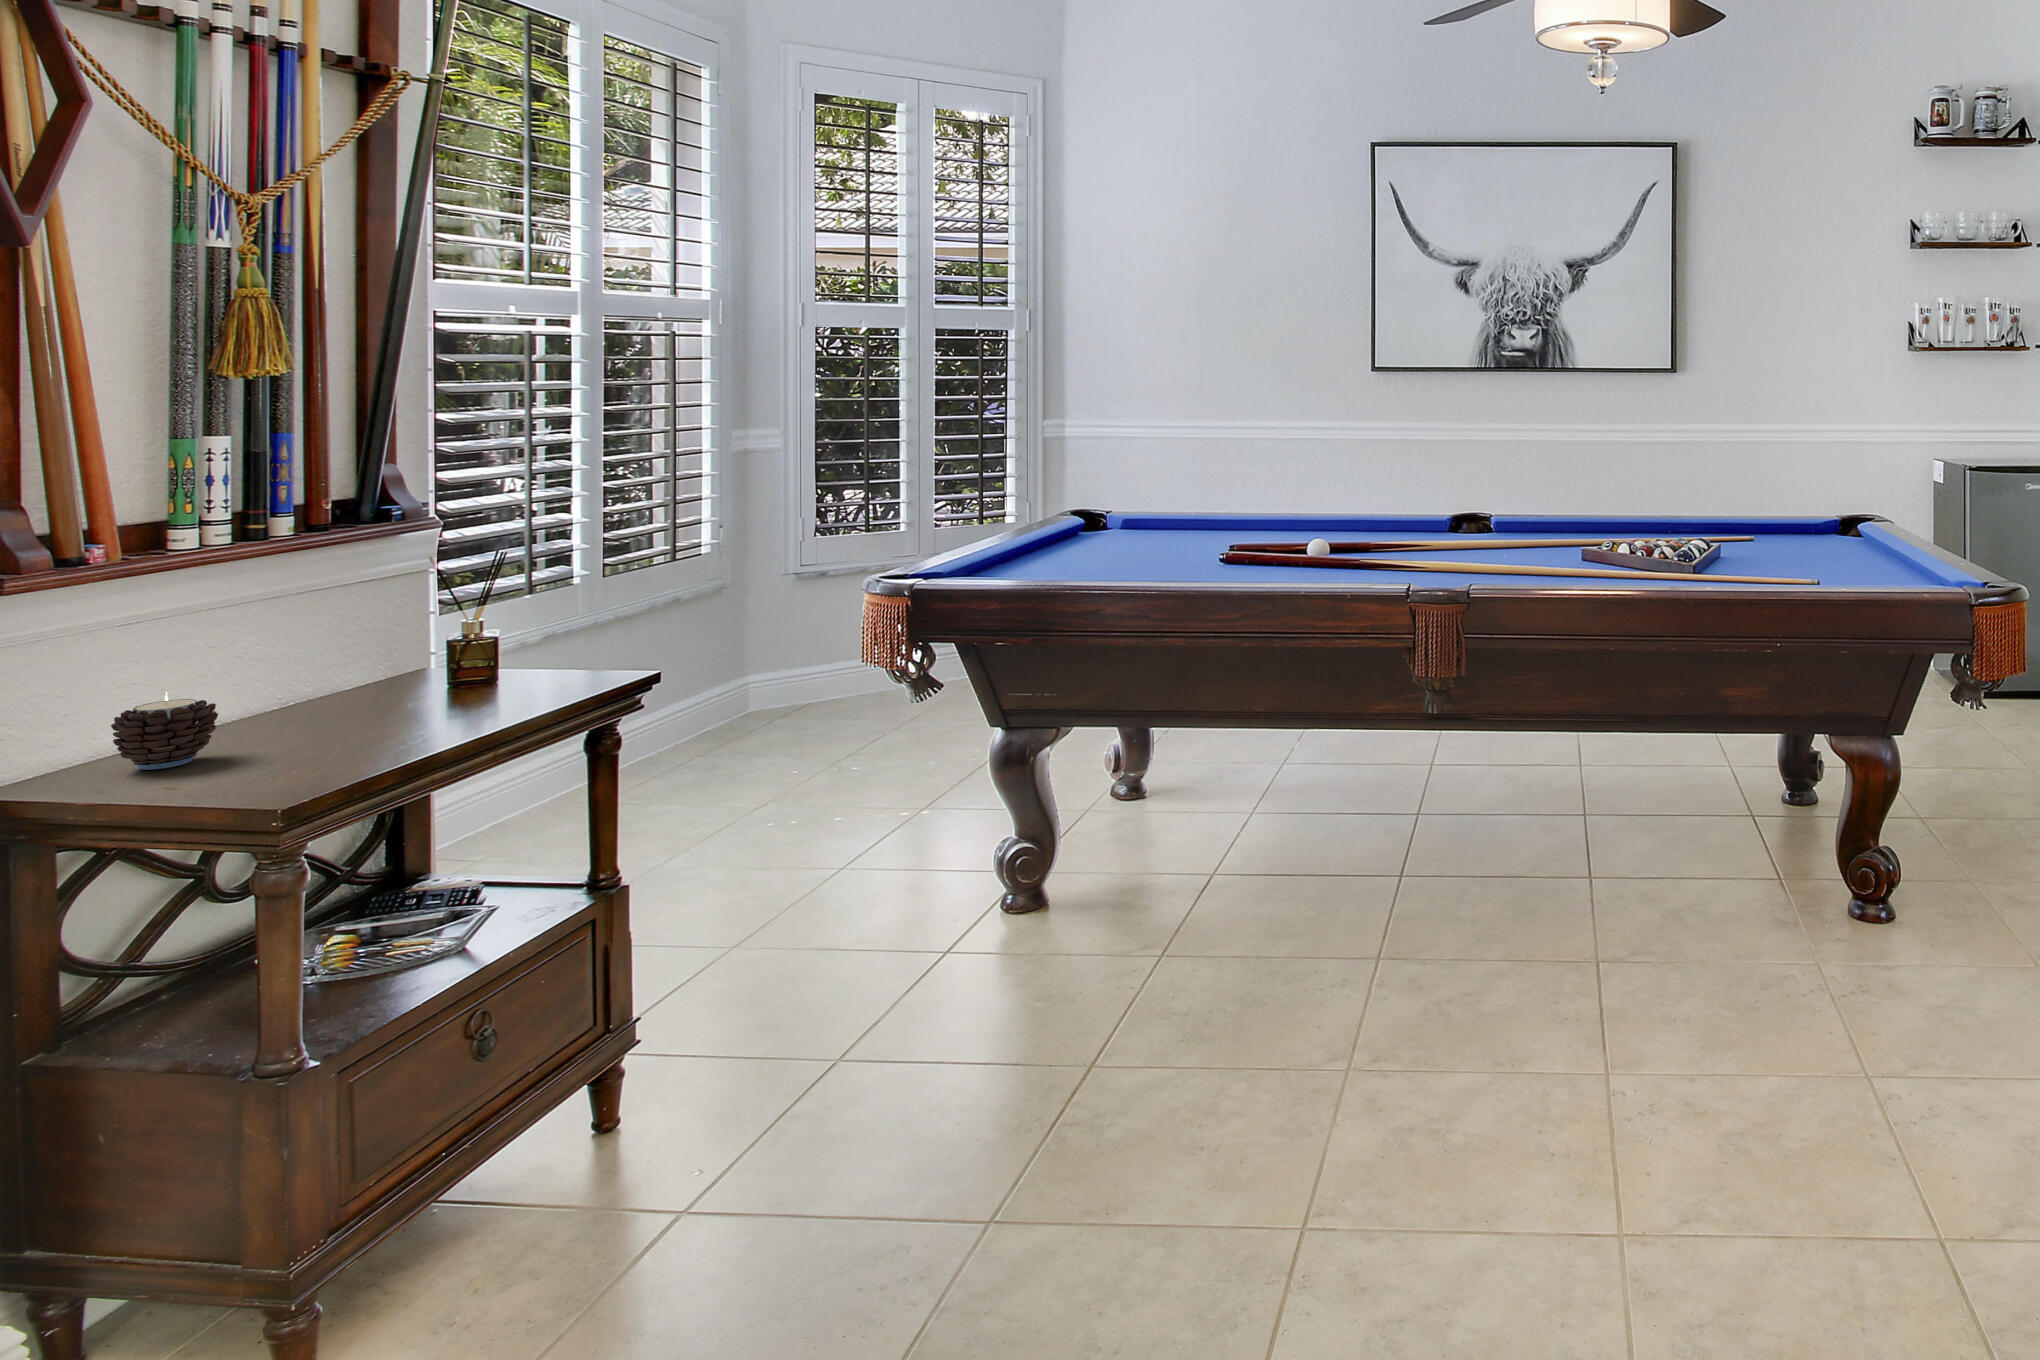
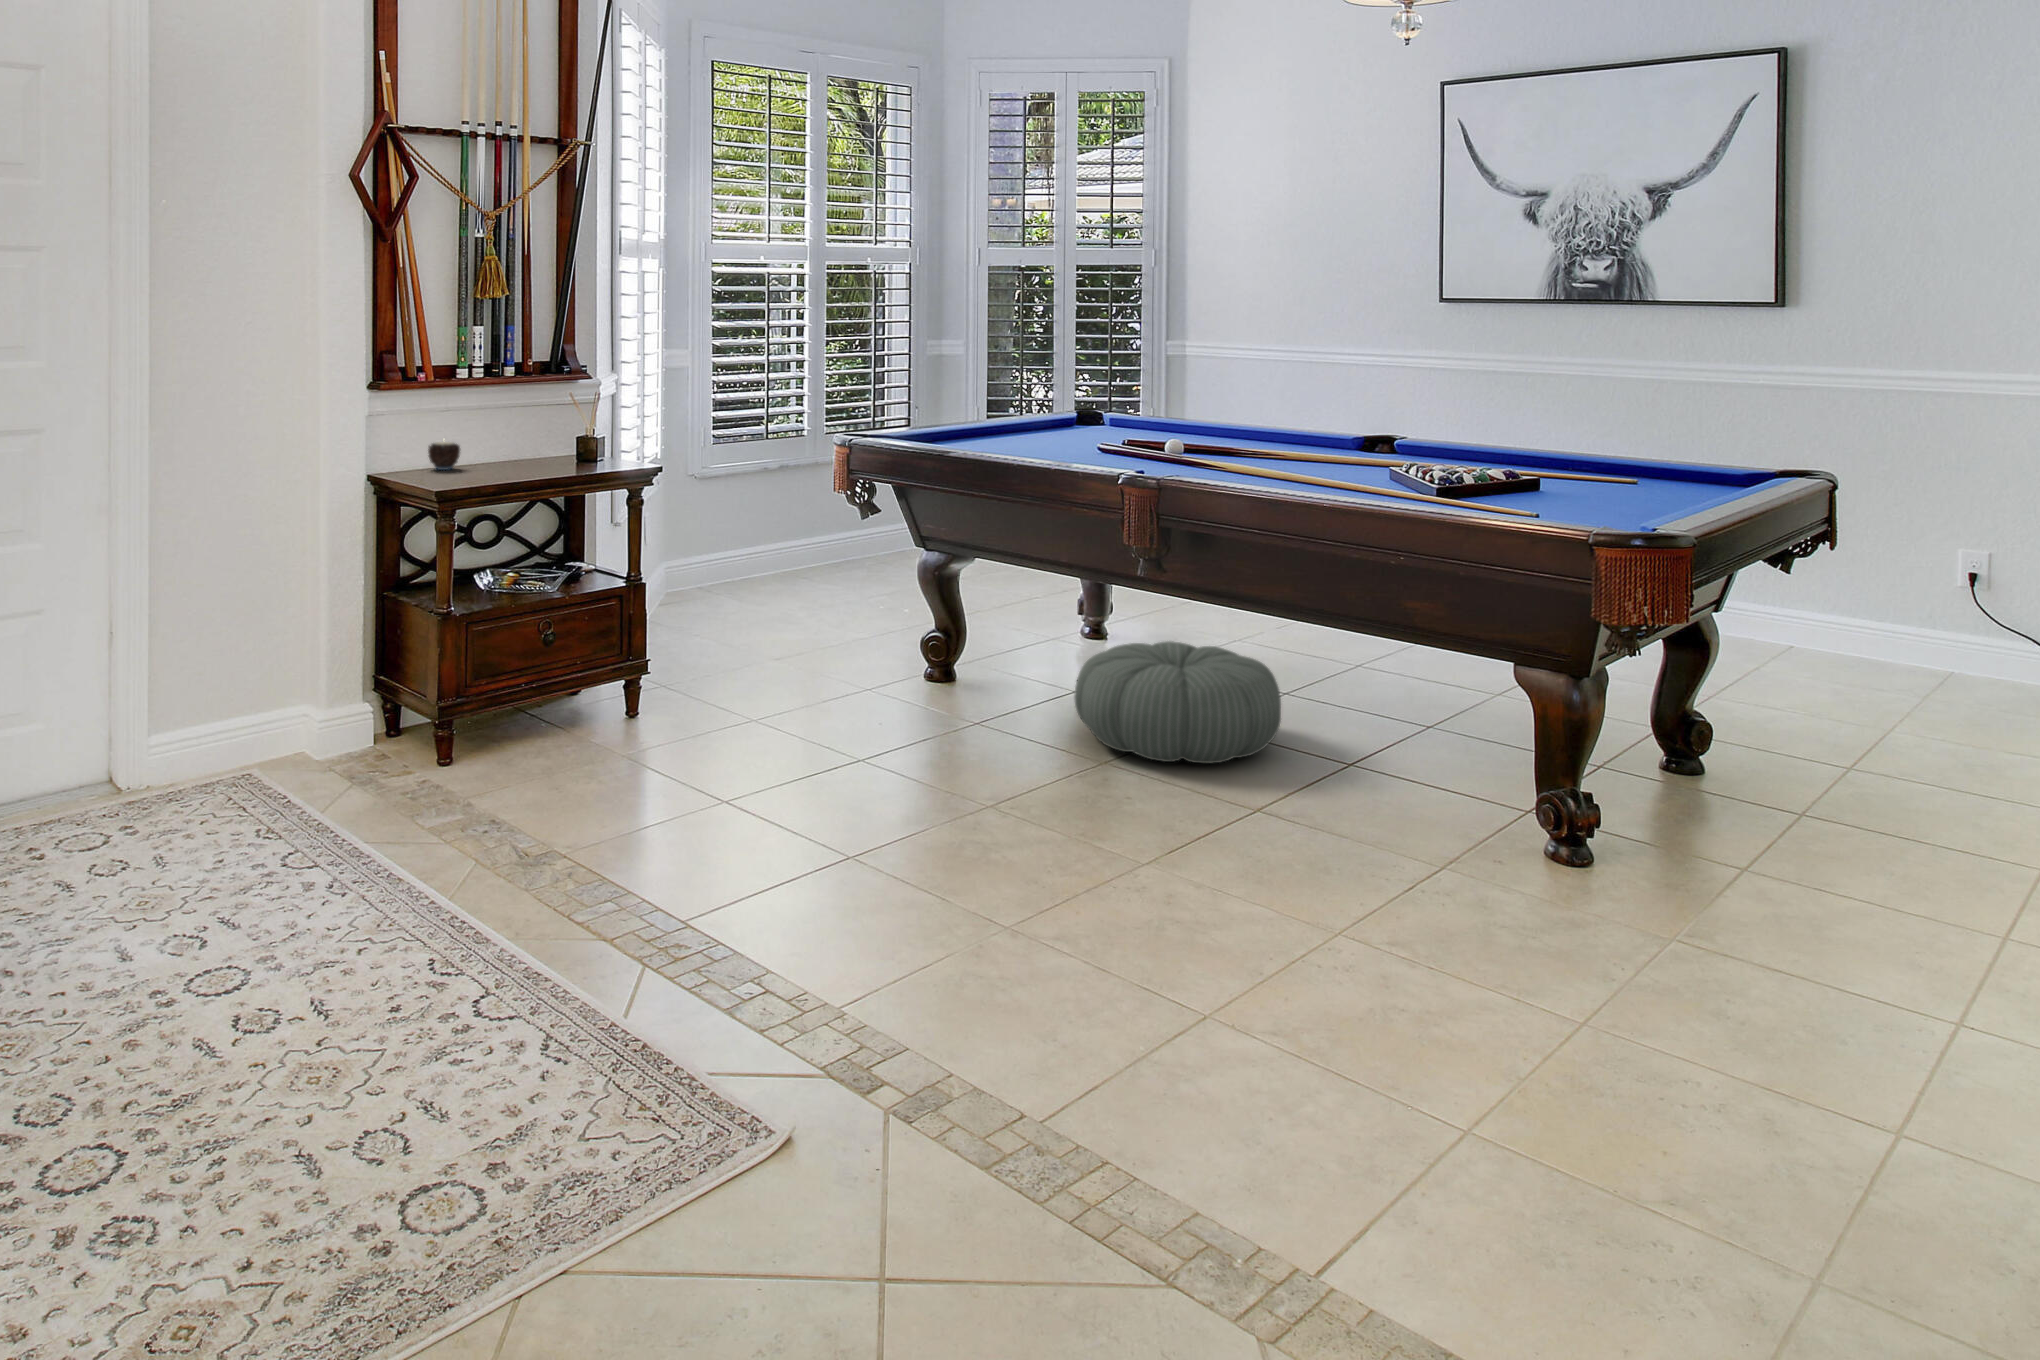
pouf: none [1310,765,1556,930] -> present [1074,641,1281,764]

